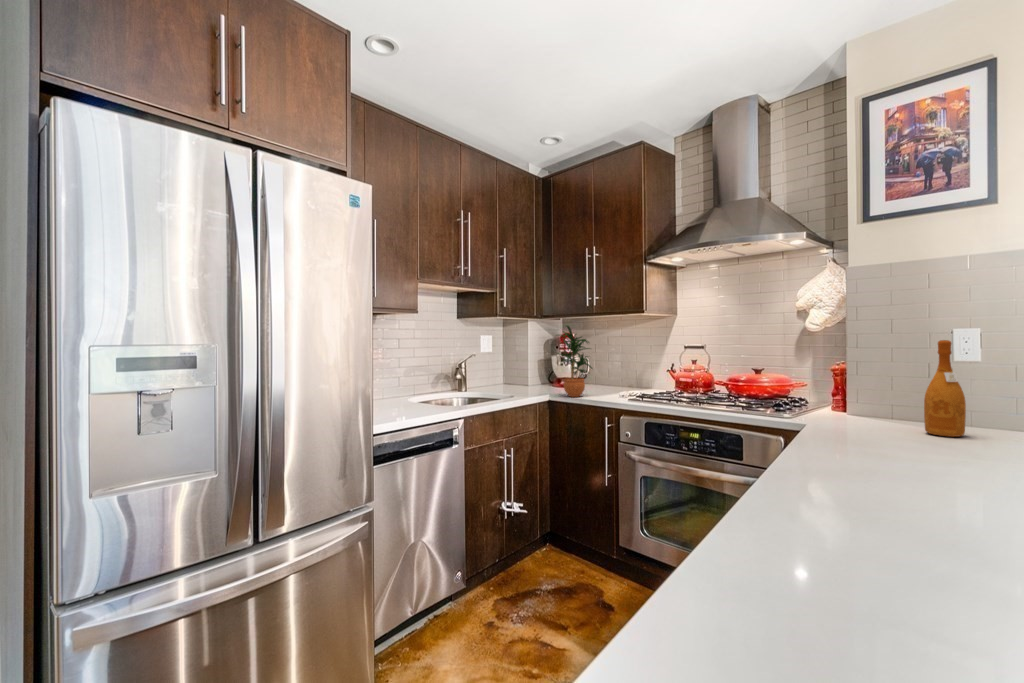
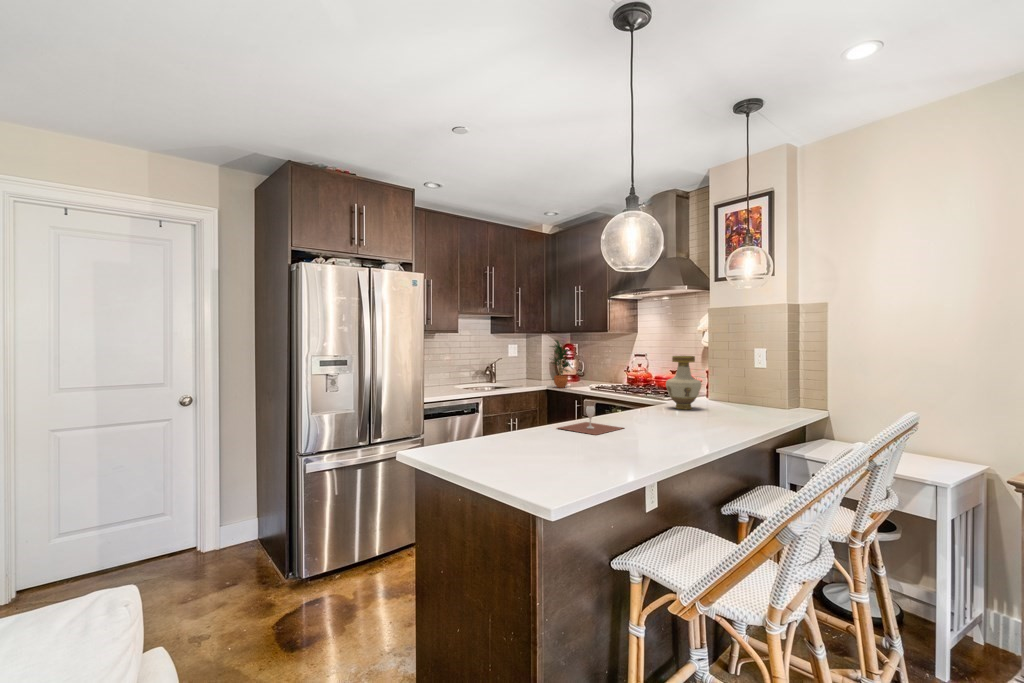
wine bottle: present [924,340,966,437] -> none [719,356,738,410]
vase: none [829,341,907,438] -> present [666,356,702,409]
wine glass: none [780,459,953,557] -> present [558,406,623,435]

